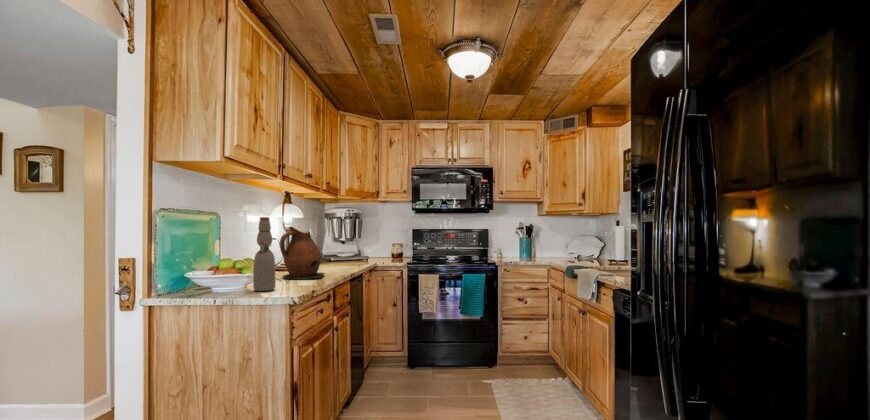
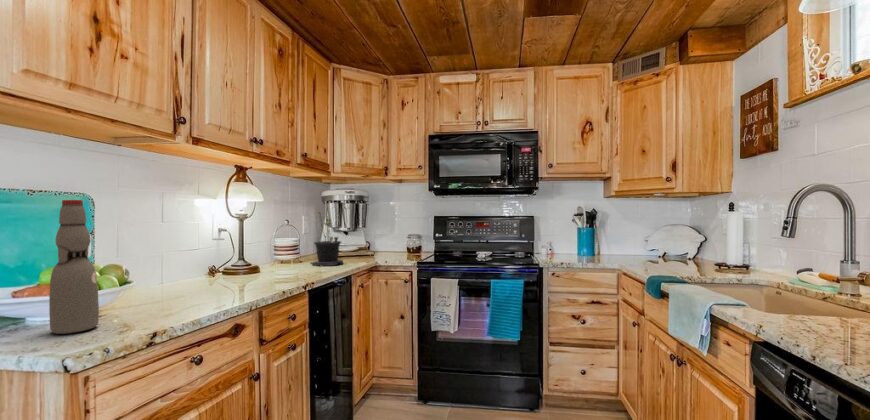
potted plant: none [329,224,357,266] -> present [311,211,343,266]
ceramic pitcher: present [280,227,325,278] -> none [176,215,260,298]

